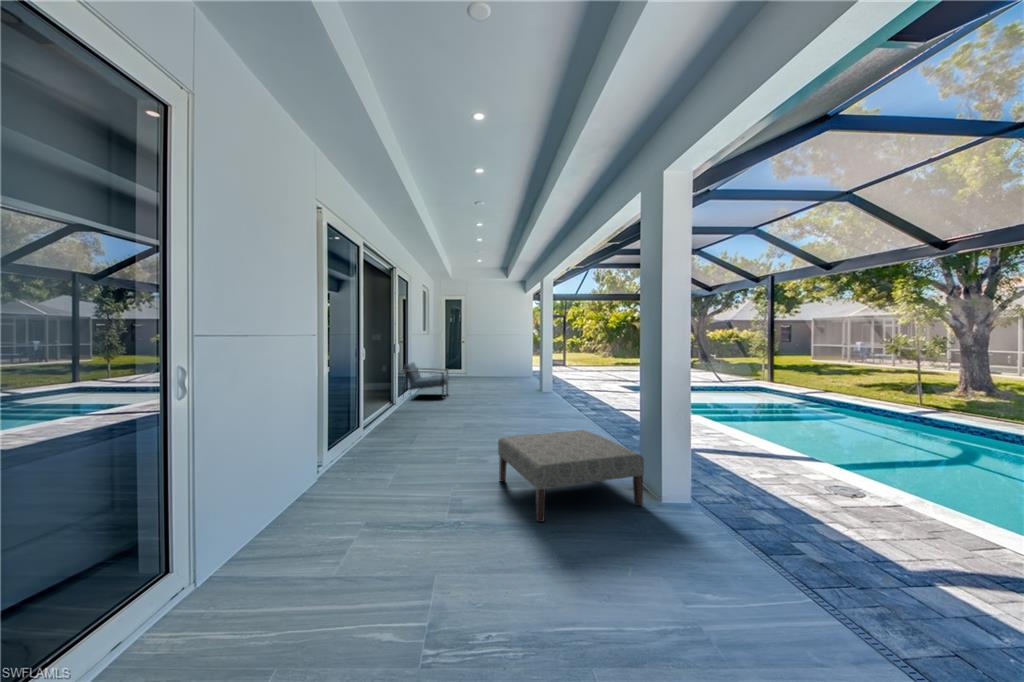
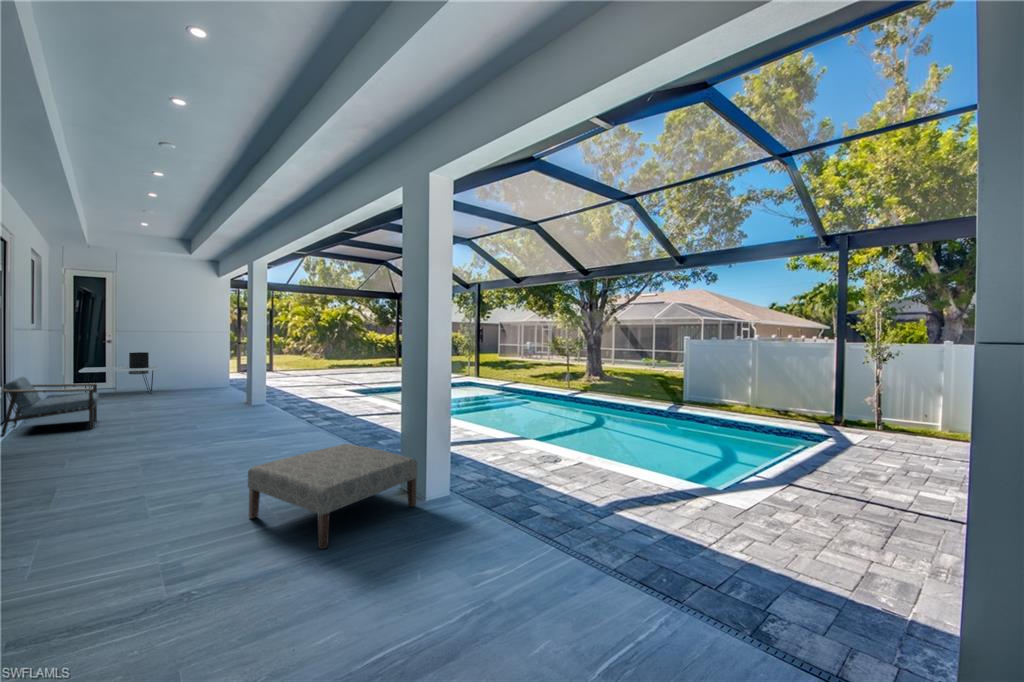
side table: none [447,349,490,380] -> present [79,352,157,394]

